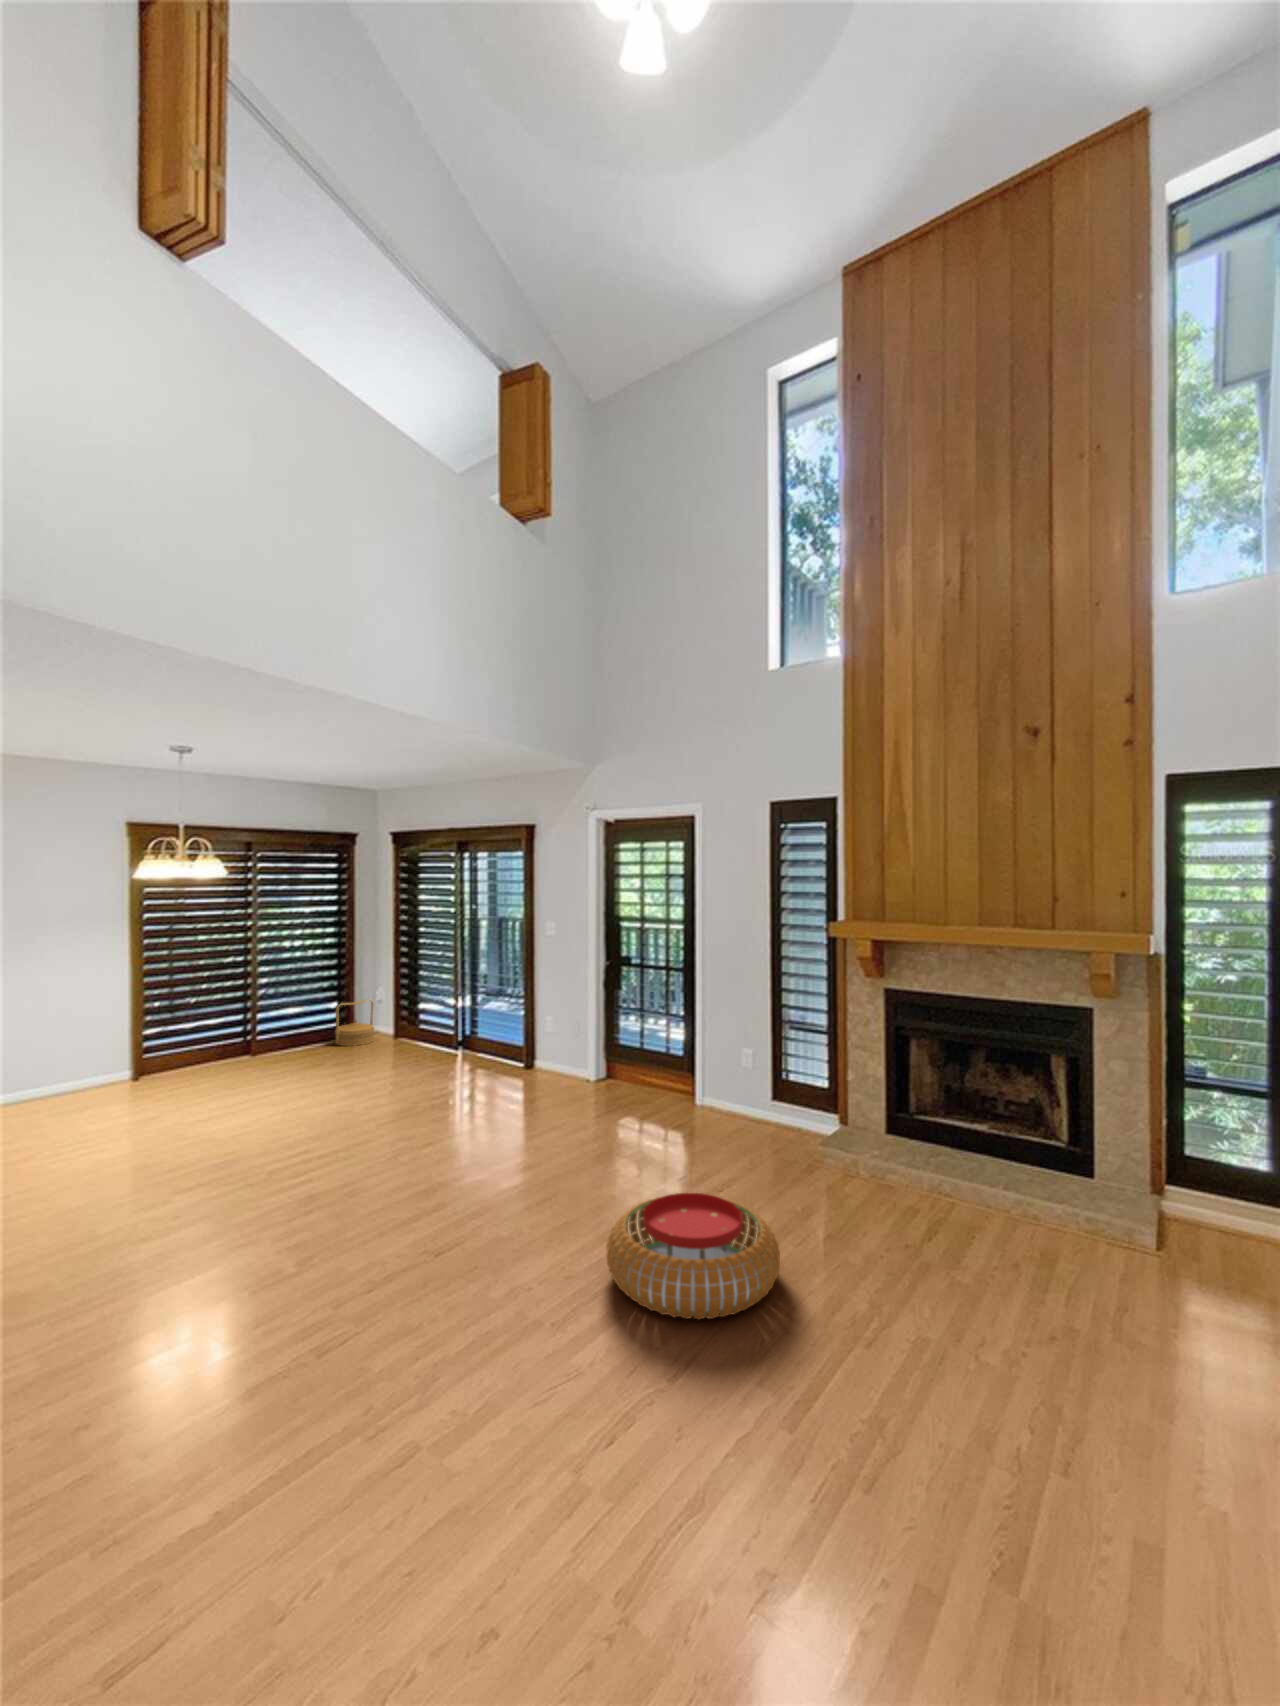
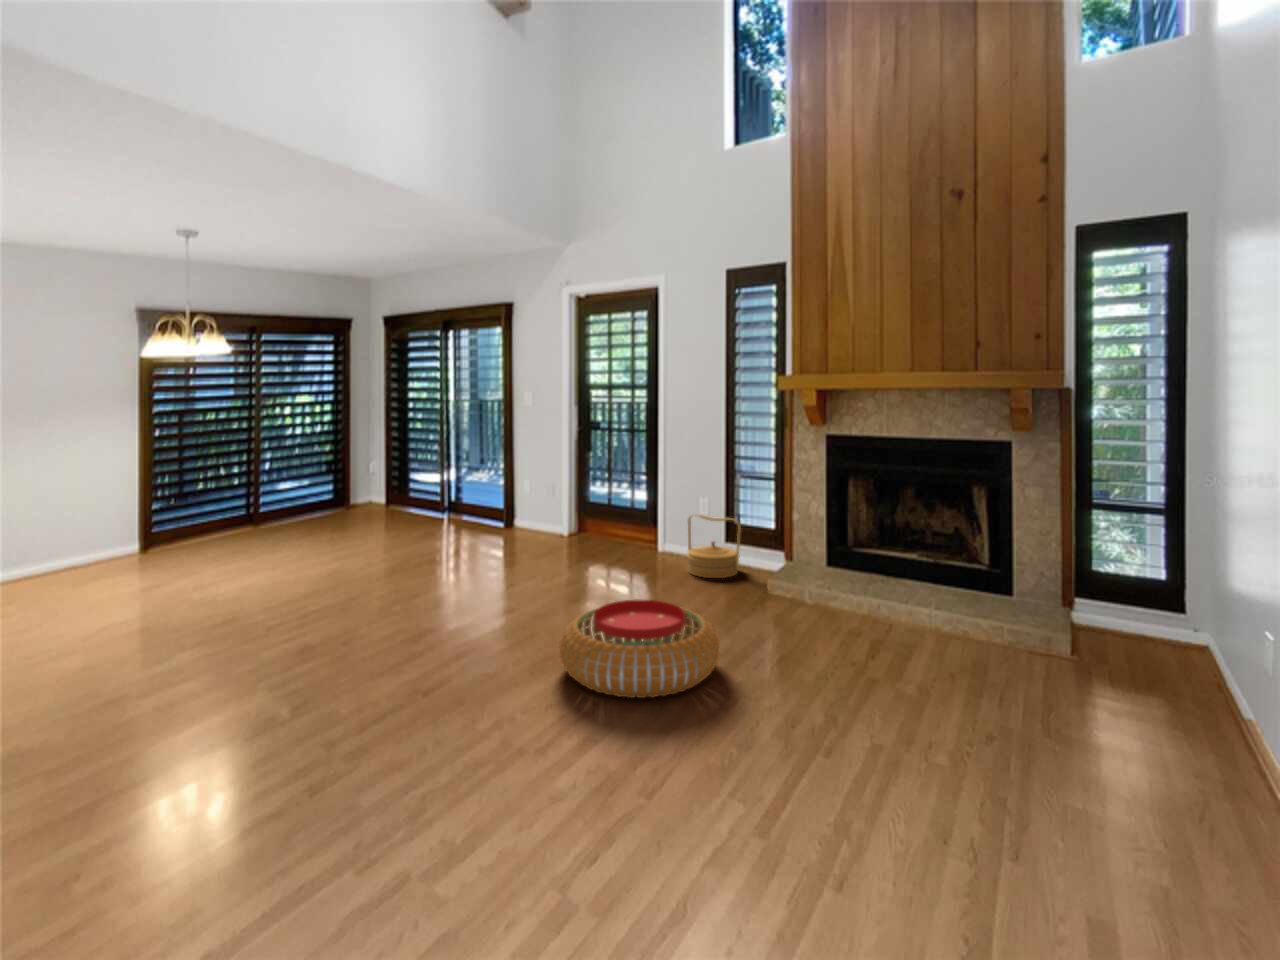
woven basket: present [335,1000,374,1046] -> present [687,514,741,578]

